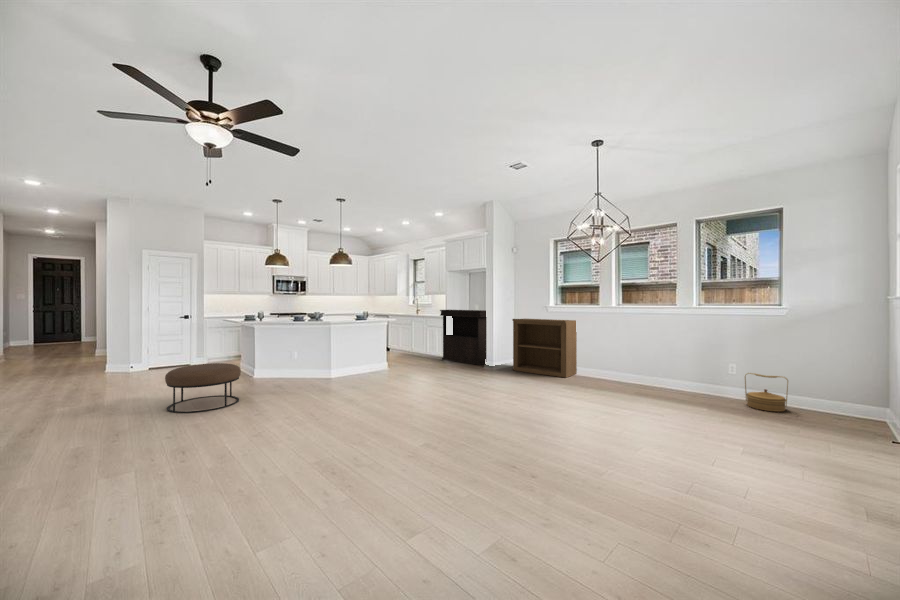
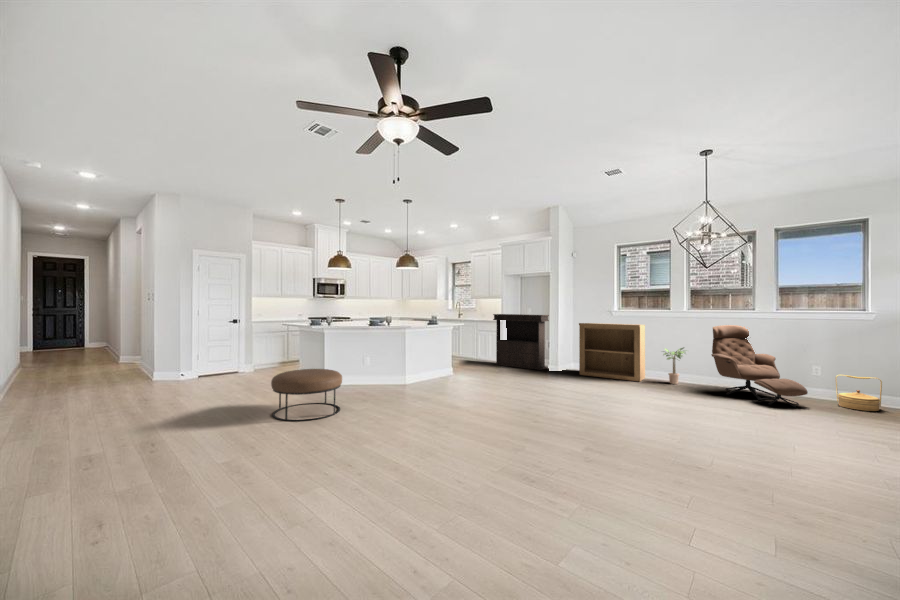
lounge chair: none [629,321,711,406] -> present [711,325,808,407]
potted plant: none [587,343,613,381] -> present [664,347,685,384]

